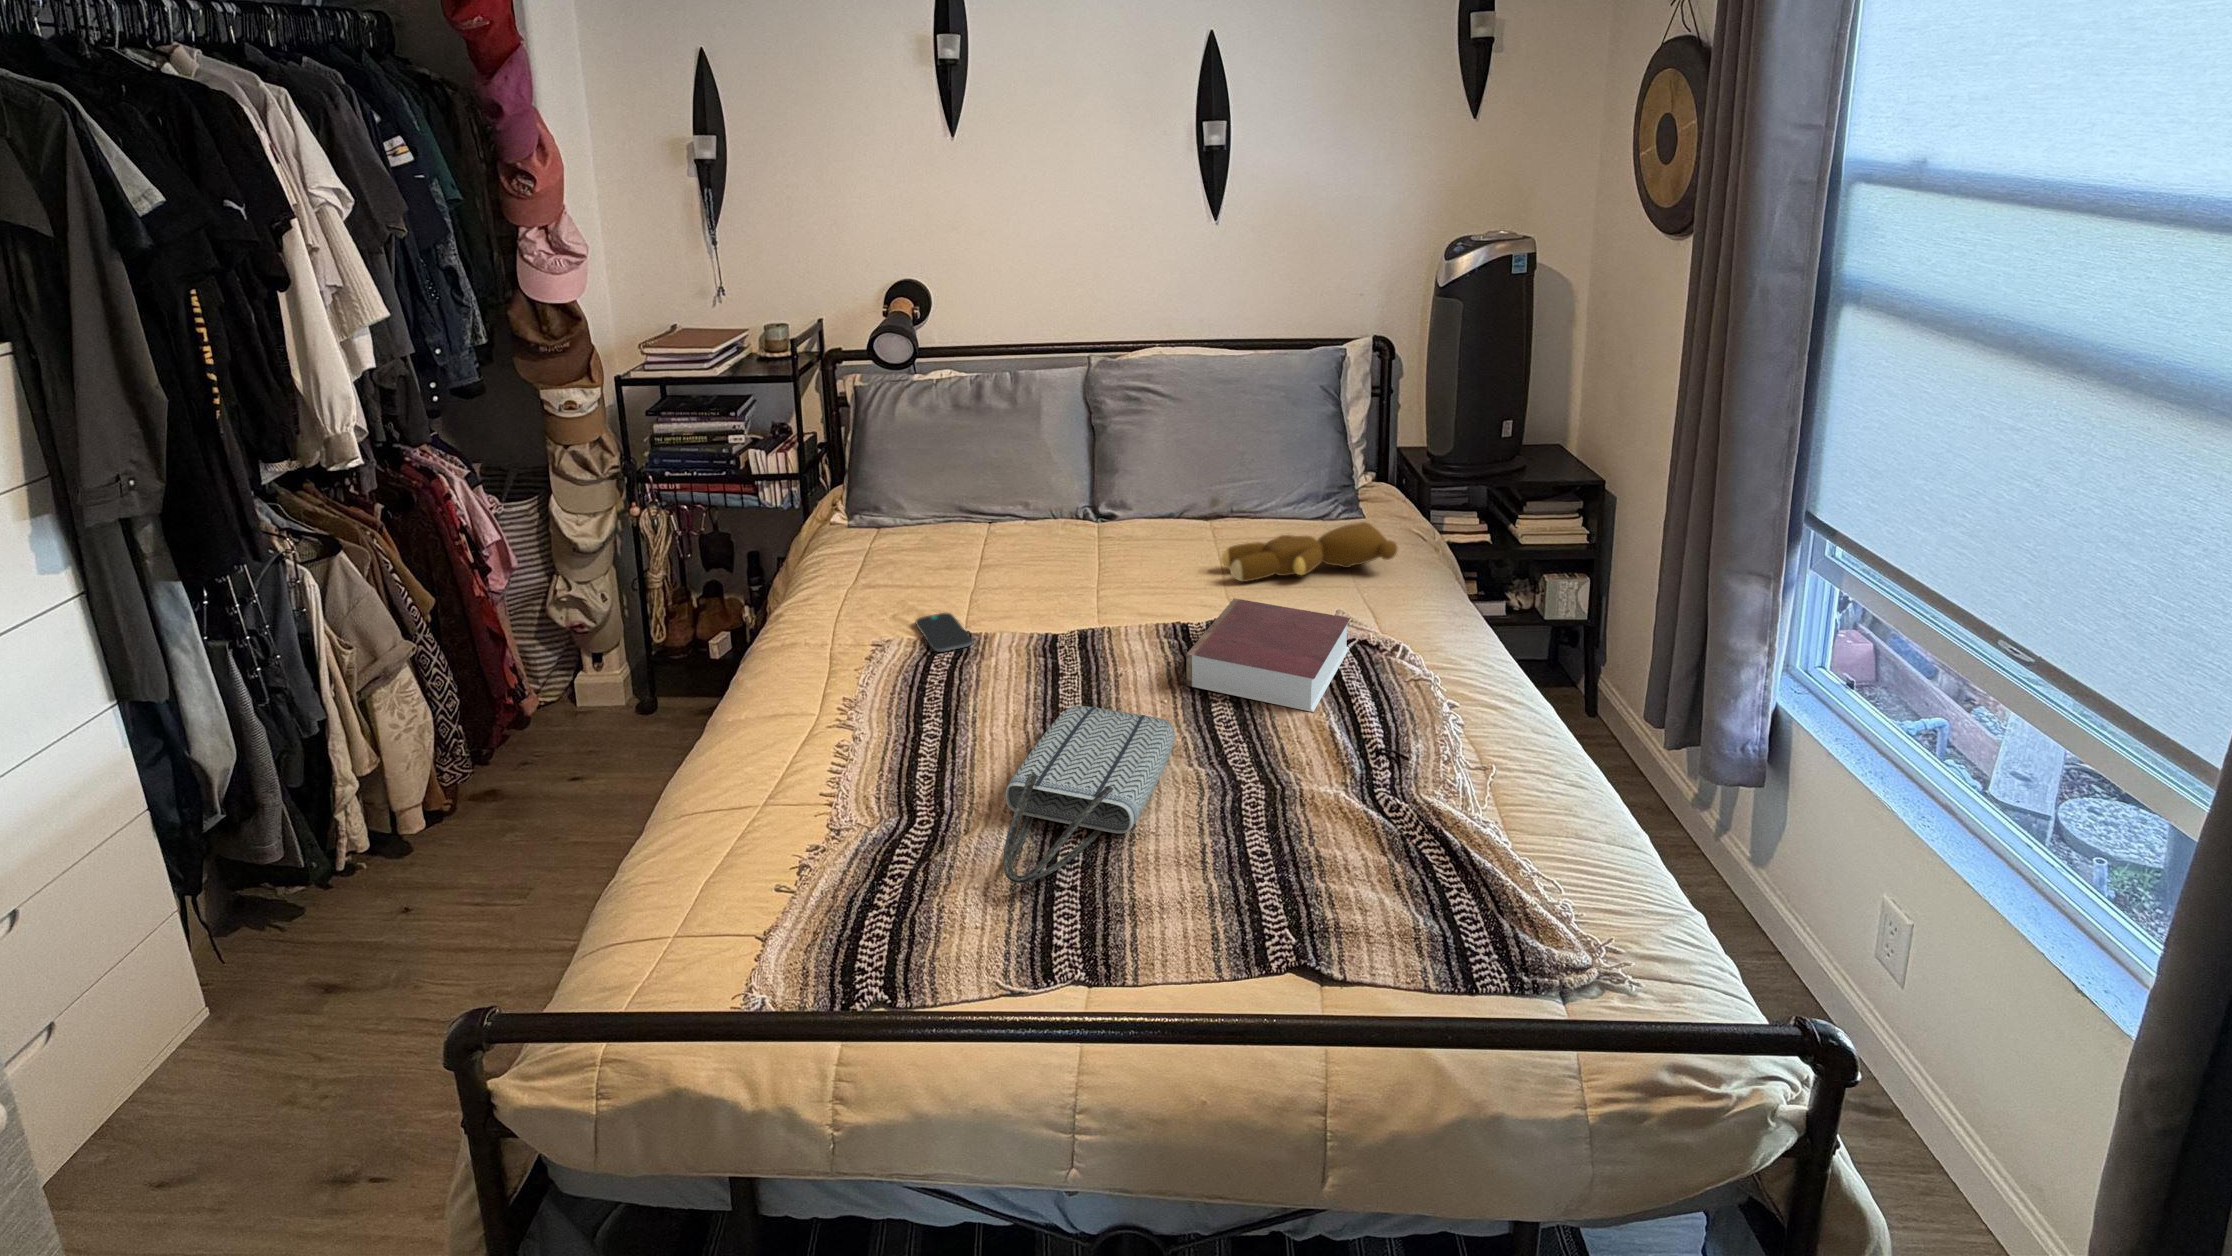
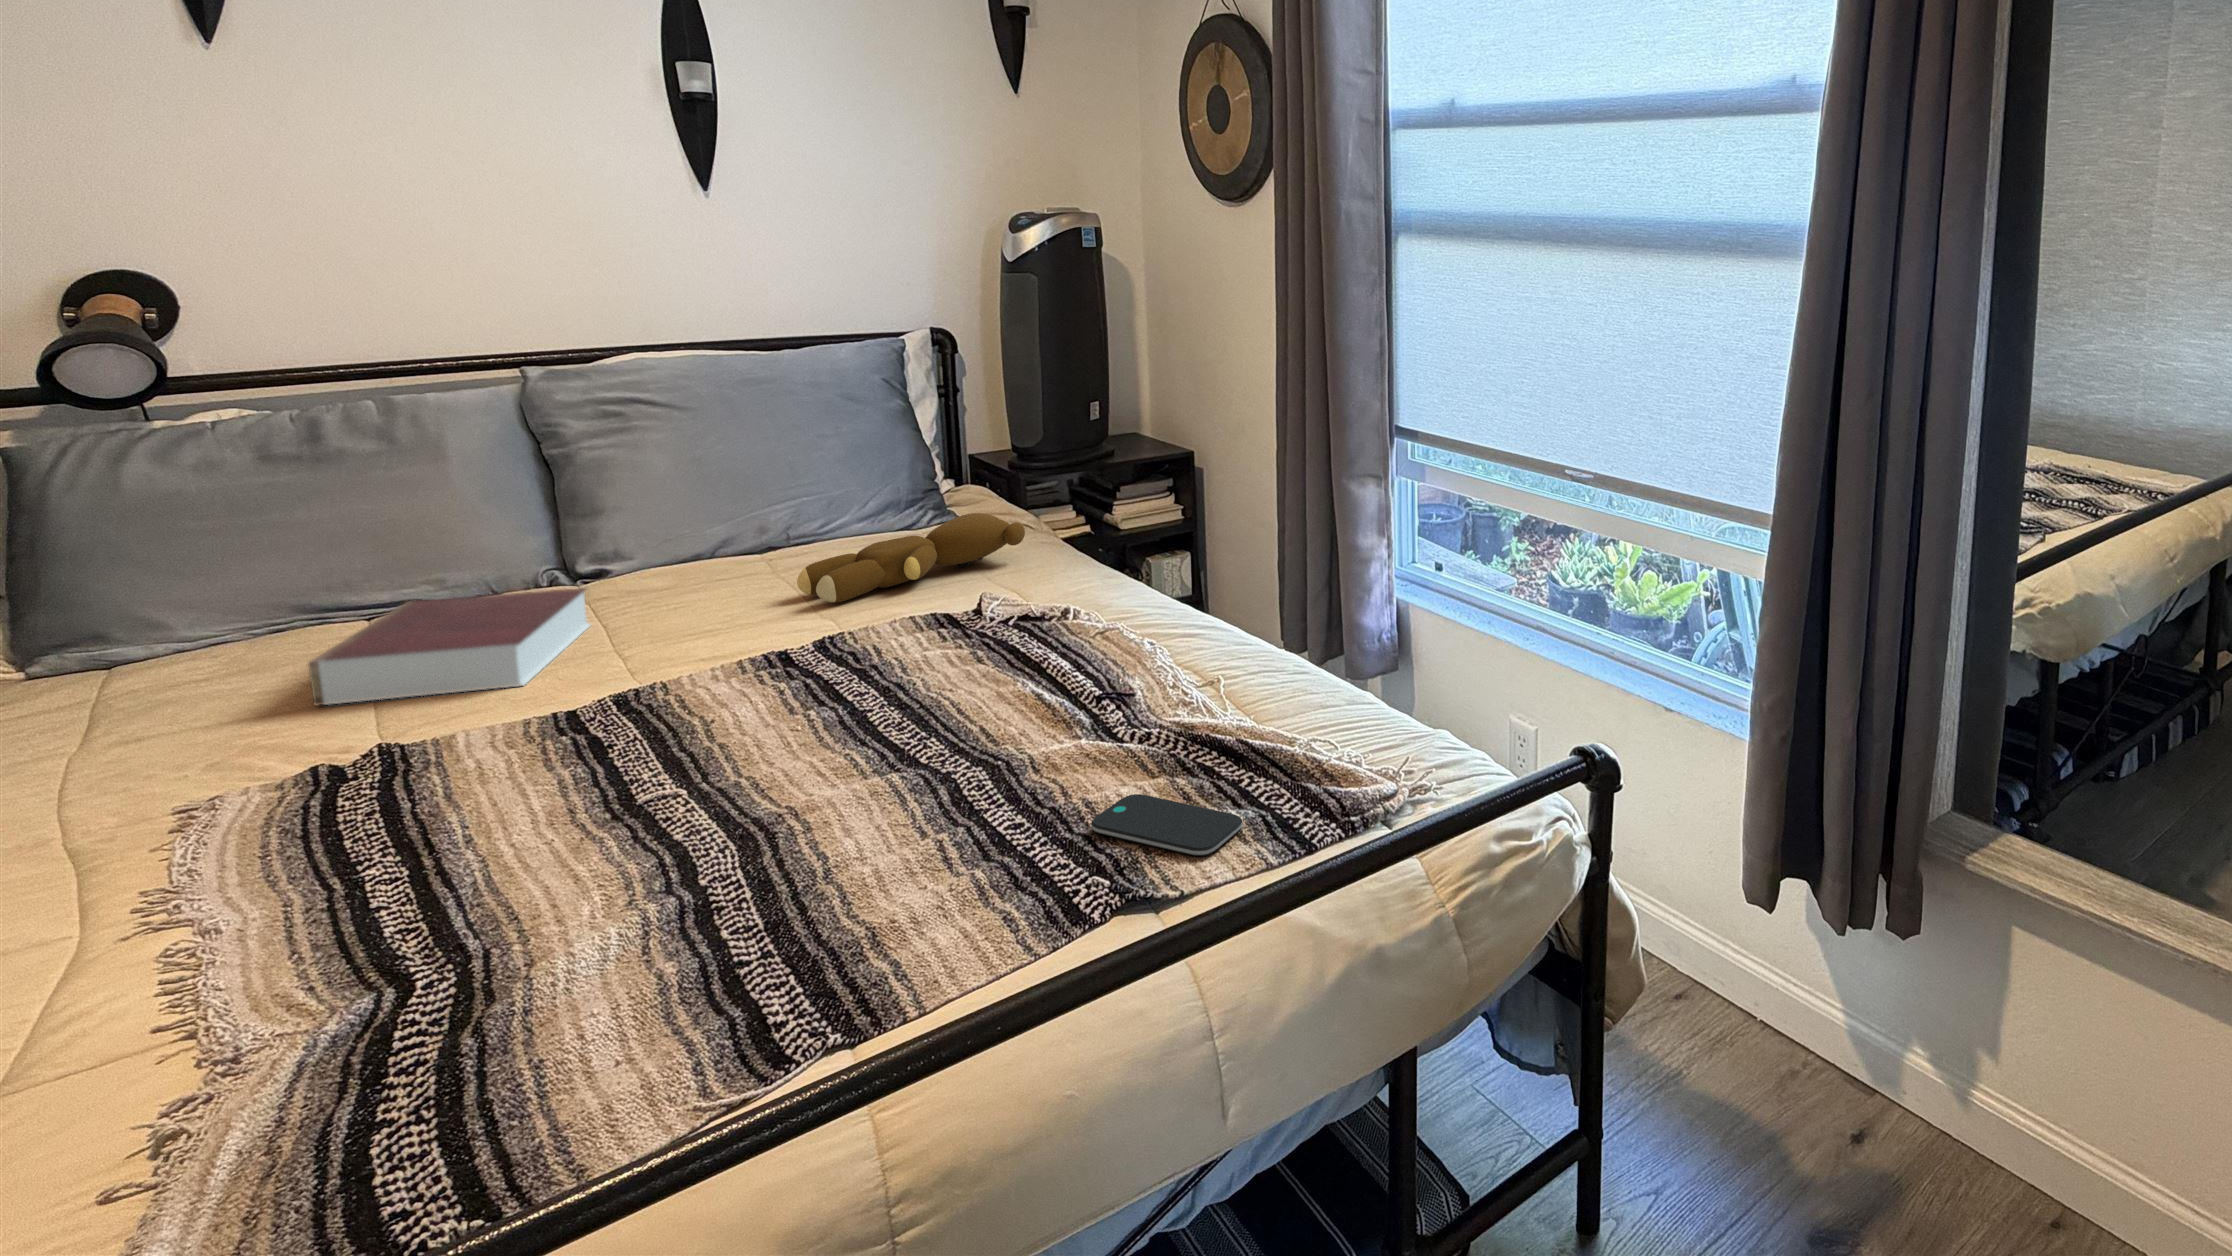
book: present [1186,598,1350,712] -> present [309,588,590,705]
smartphone: present [916,613,972,652] -> present [1091,794,1242,856]
tote bag: present [1004,706,1175,883] -> none [591,740,840,979]

